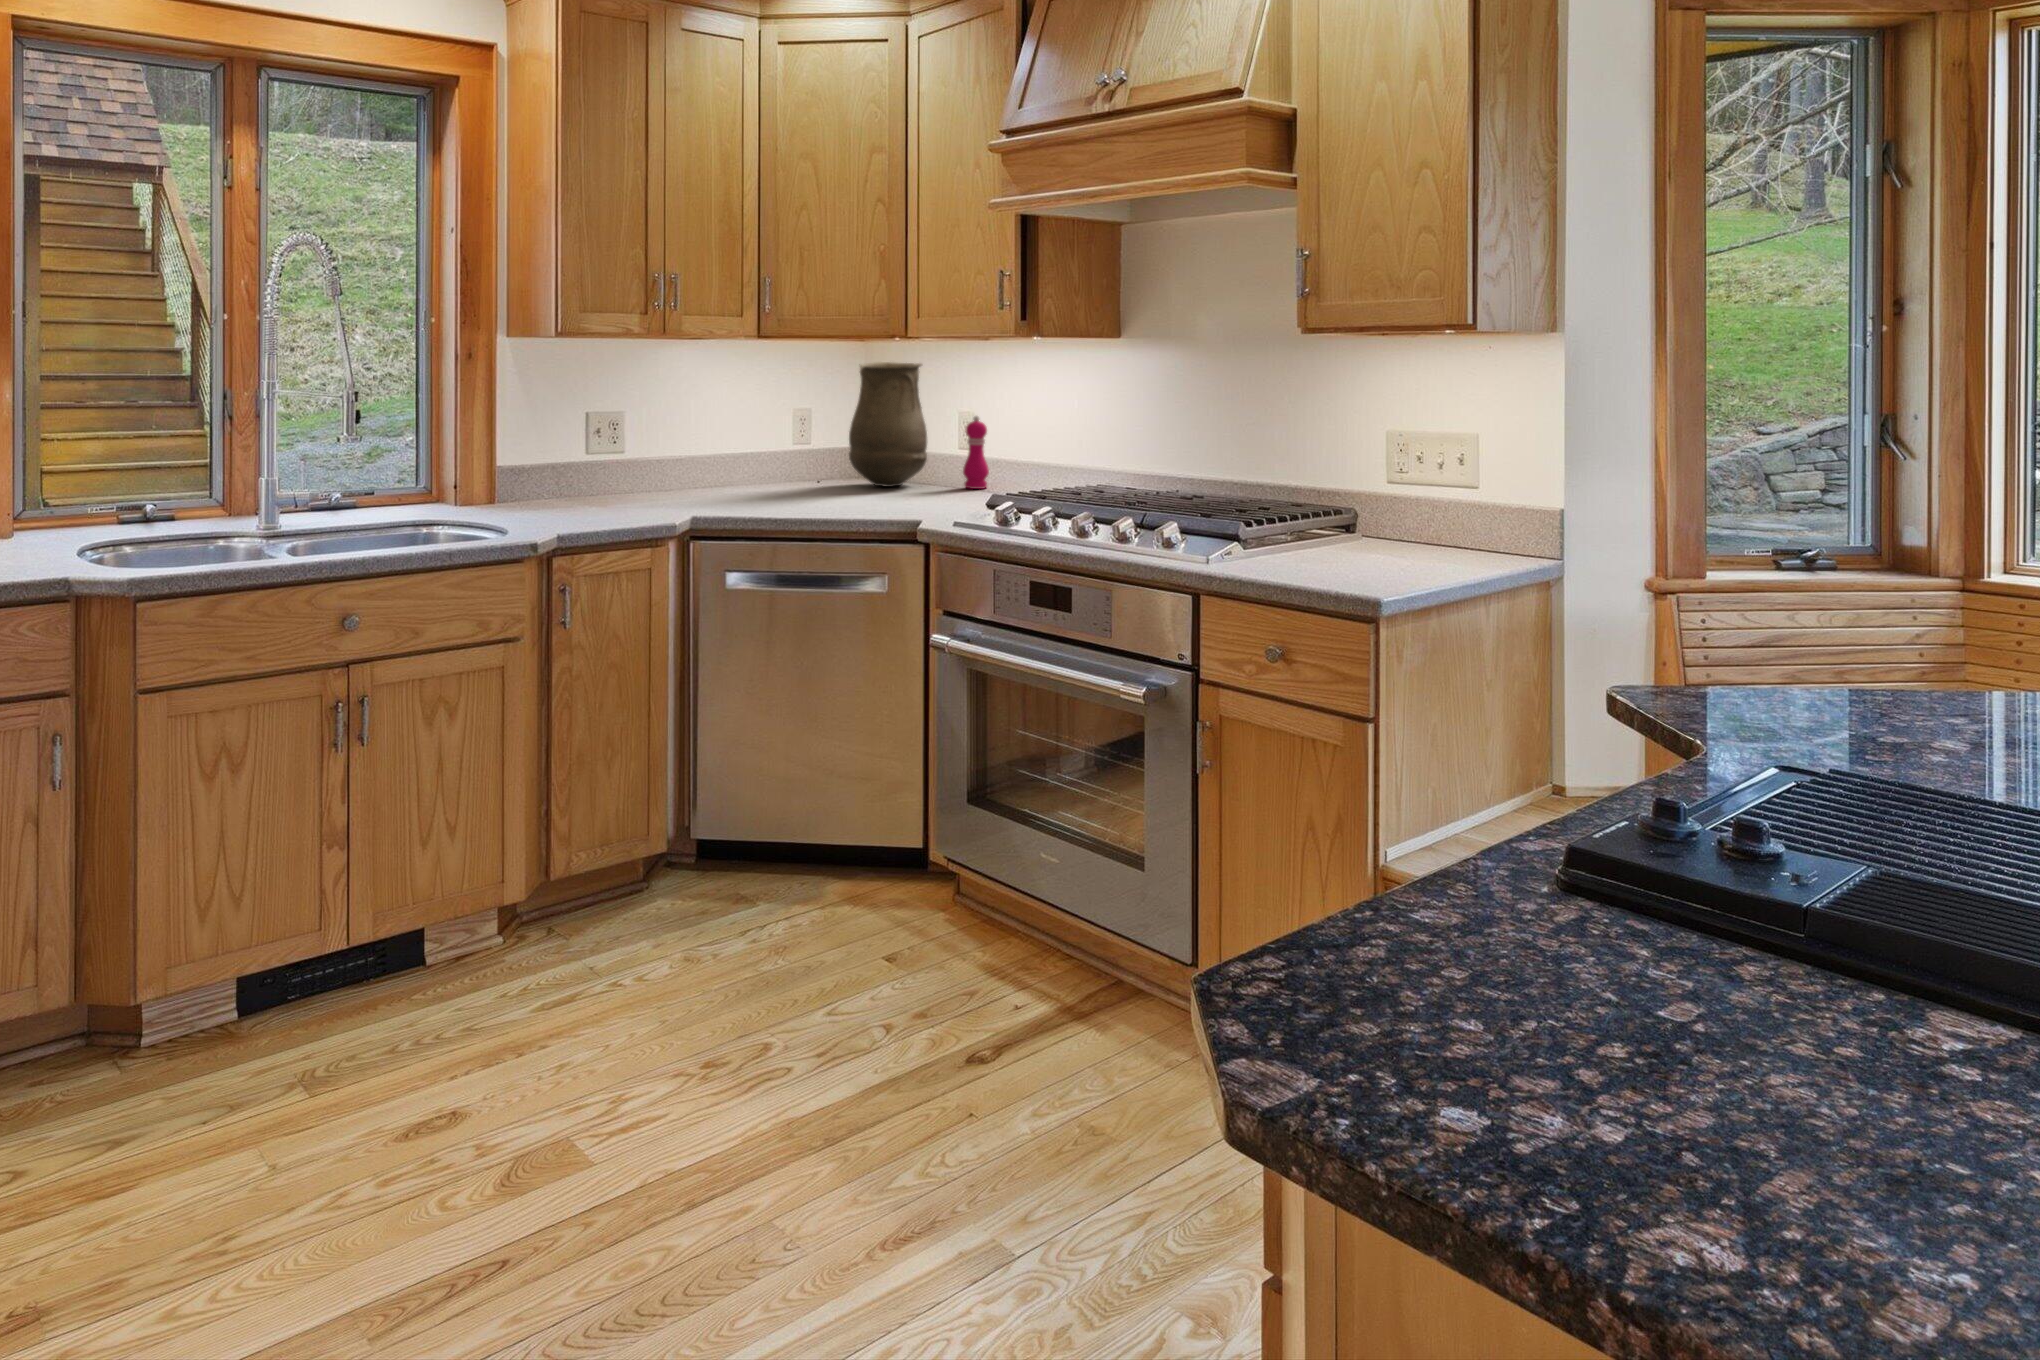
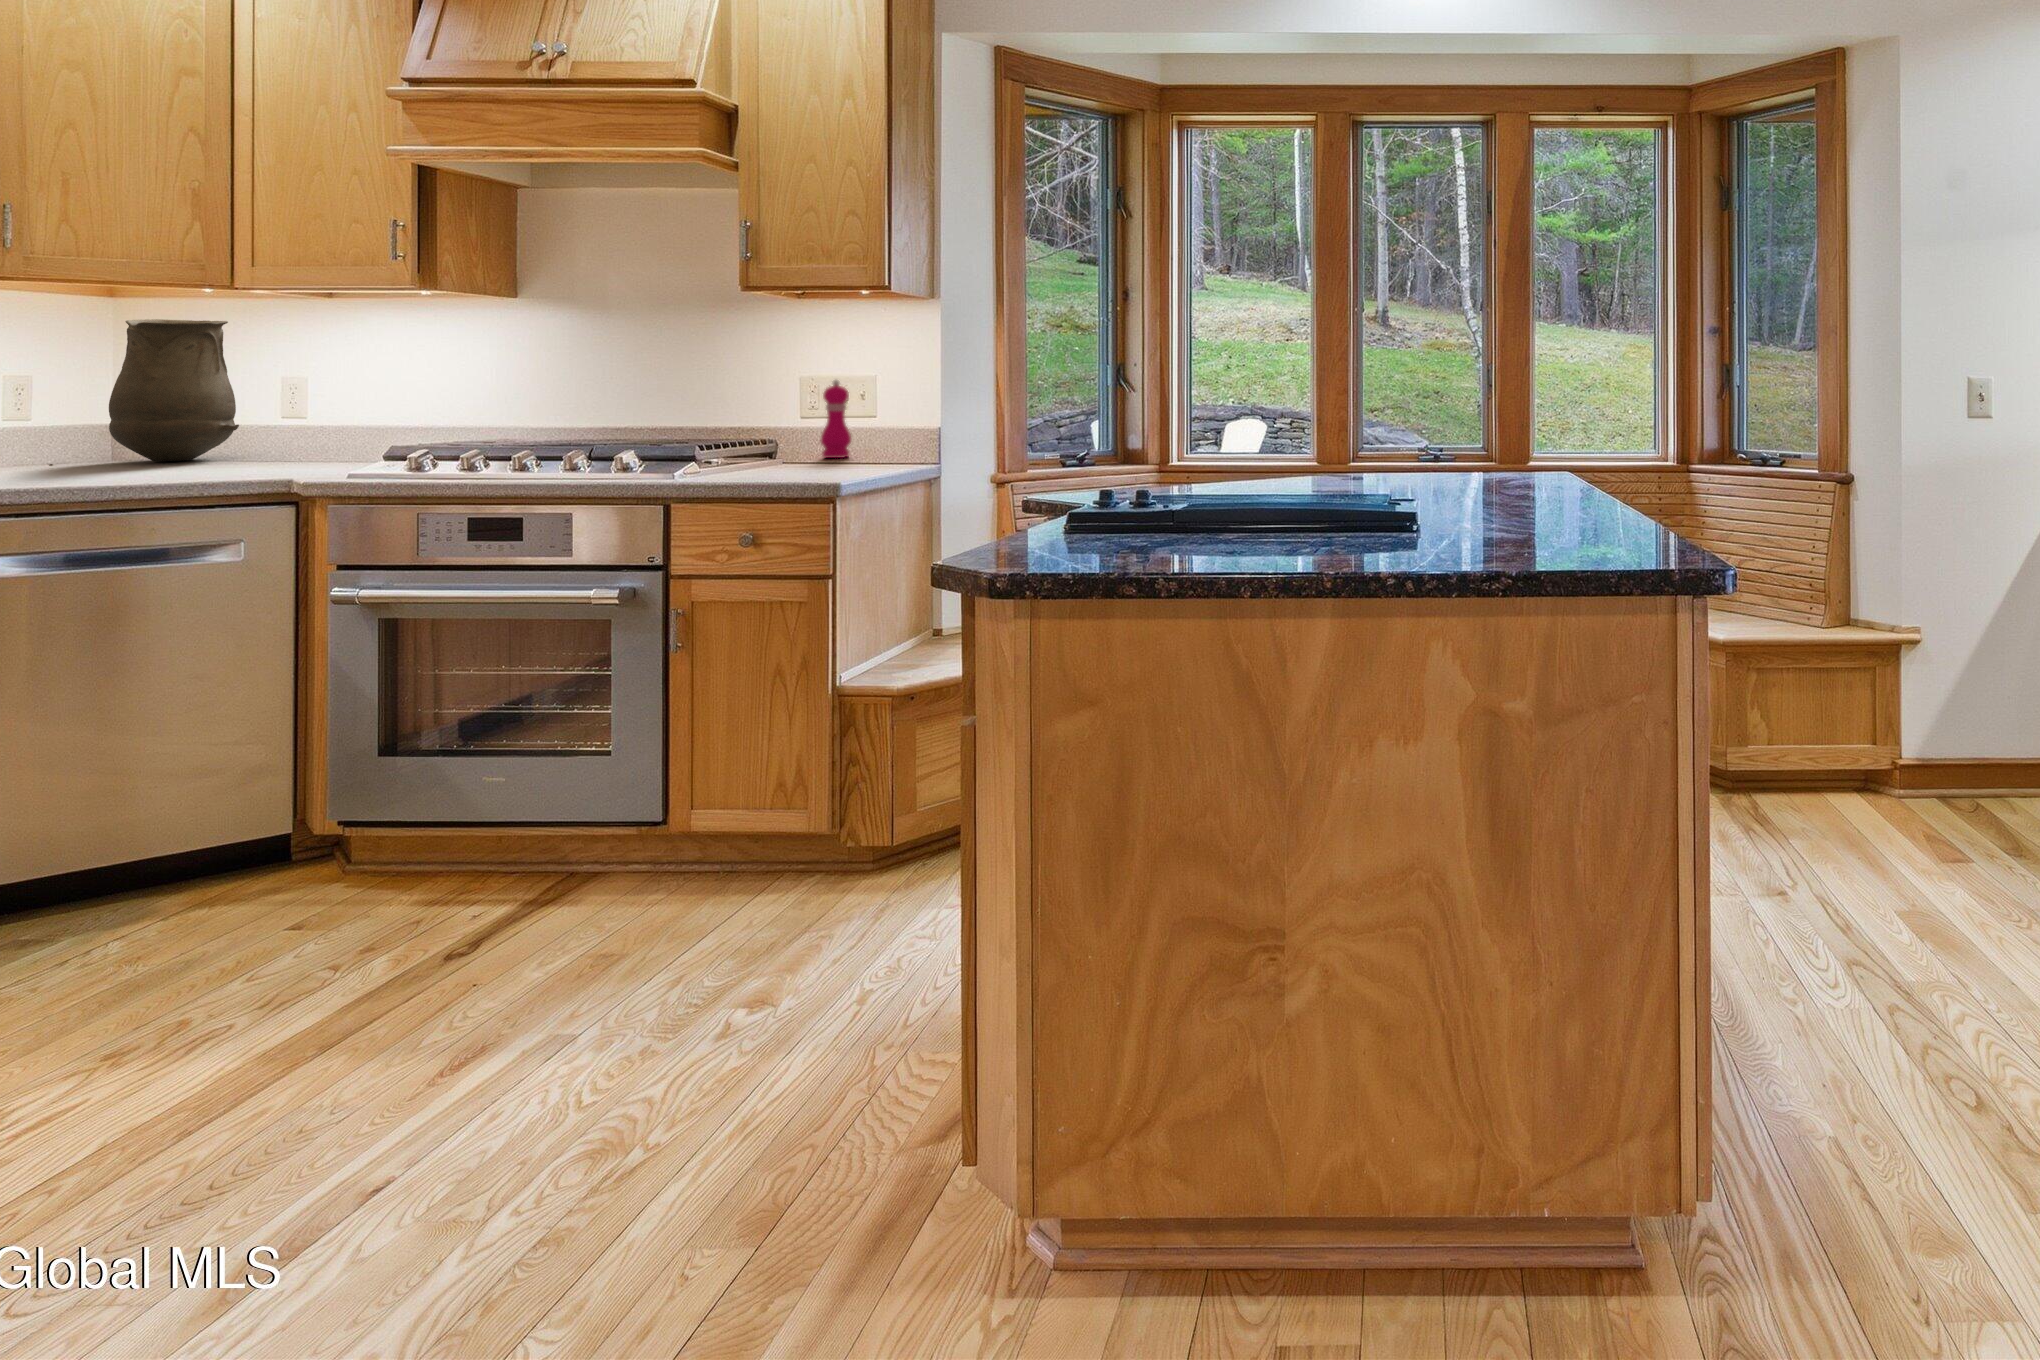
pepper mill: present [963,416,989,489] -> present [821,380,851,458]

